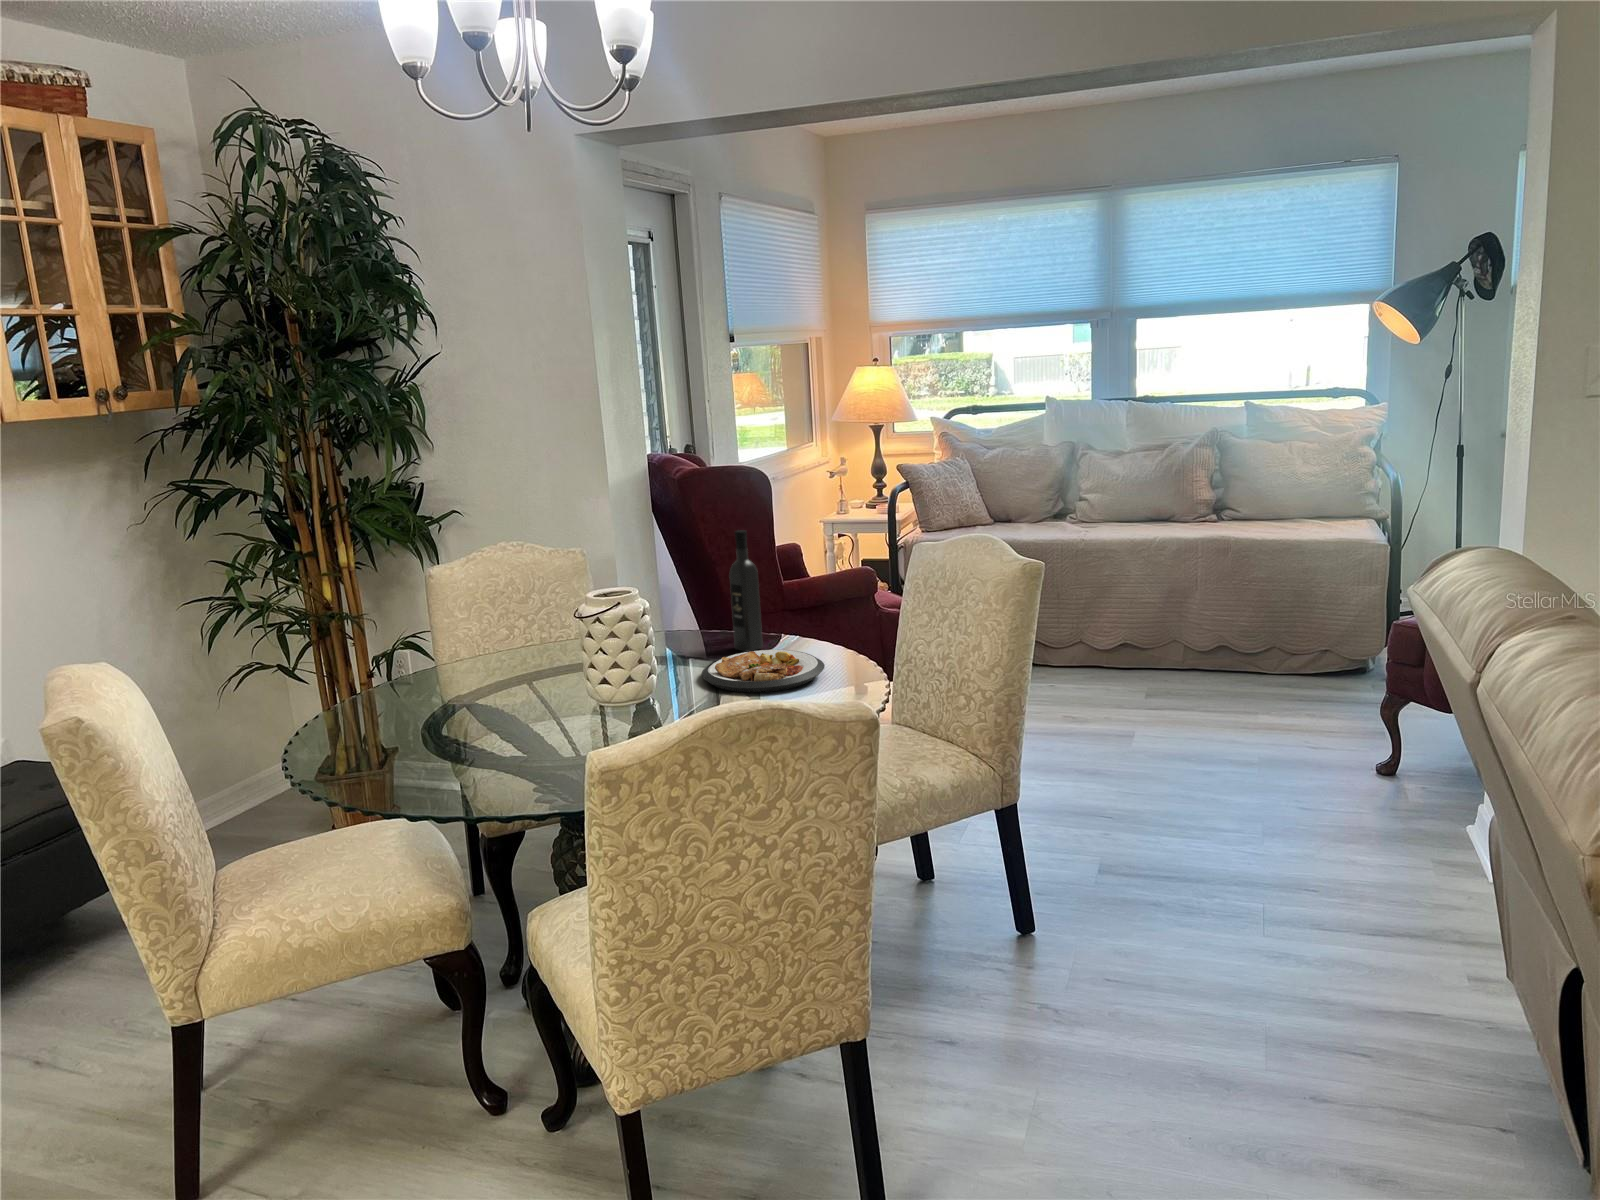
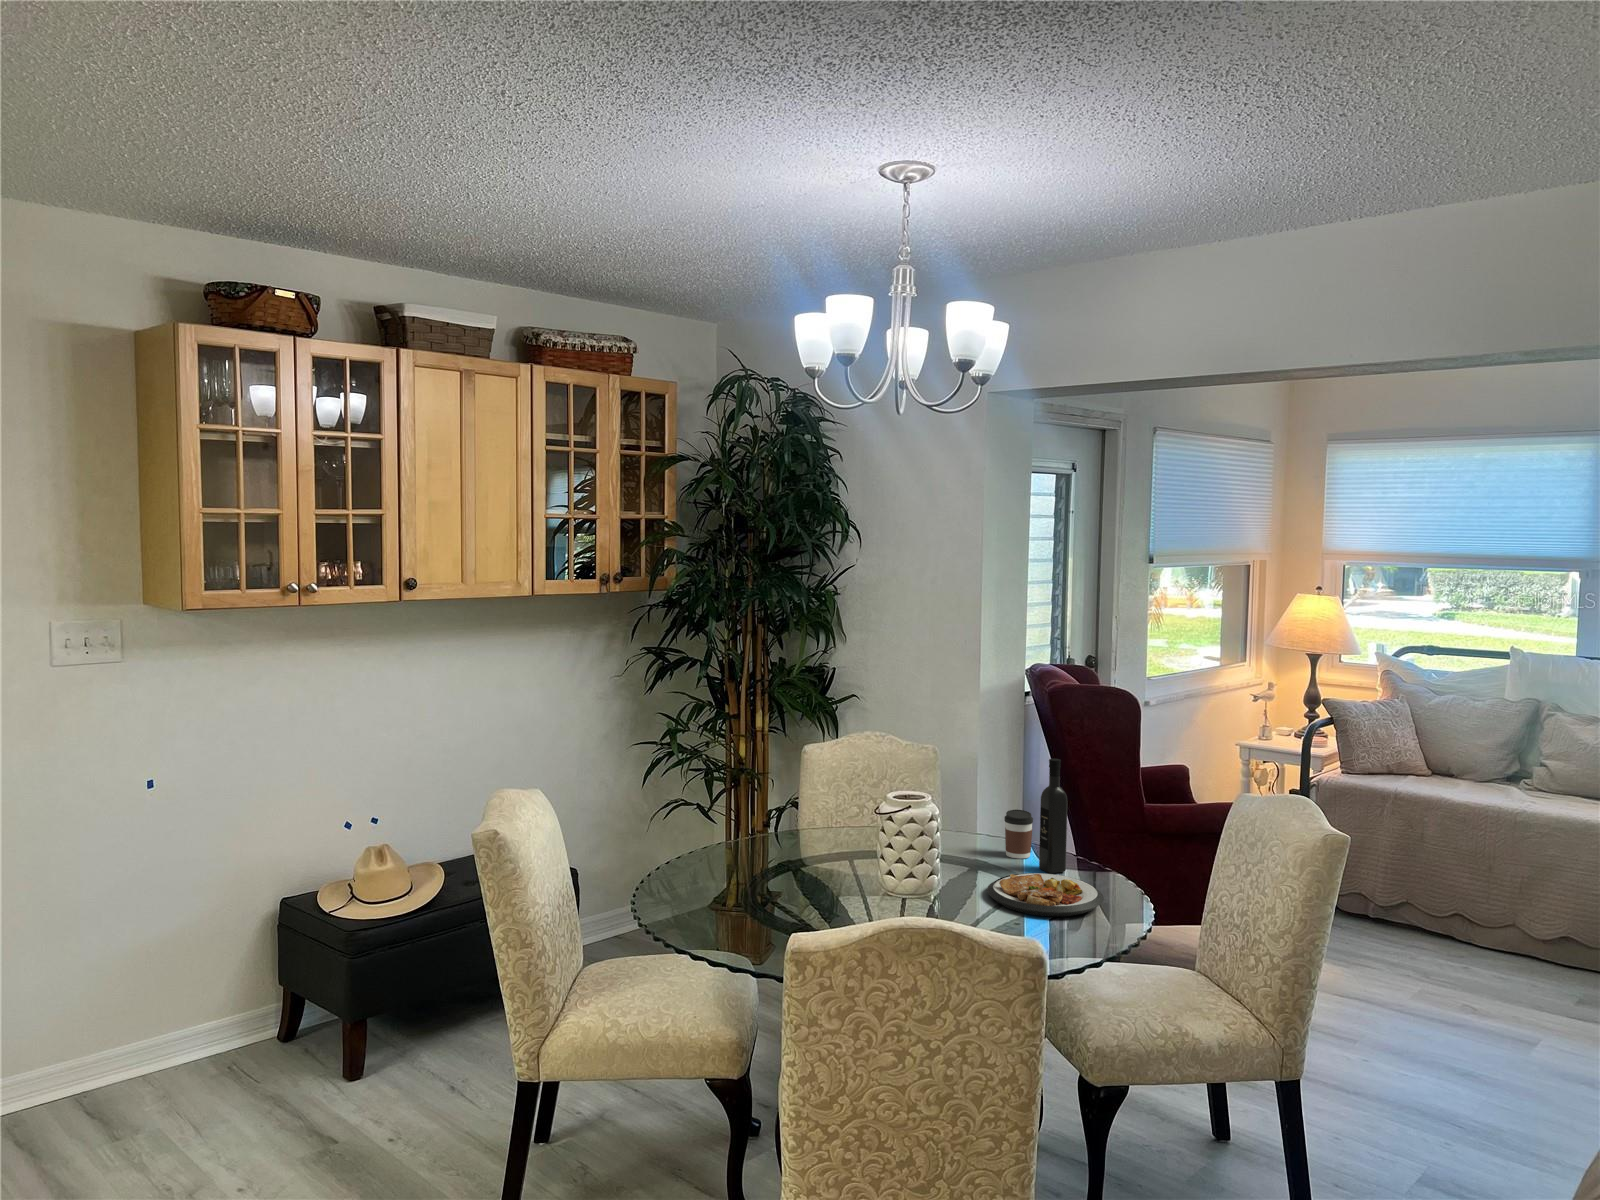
coffee cup: none [687,594,718,645] -> present [1004,810,1033,858]

